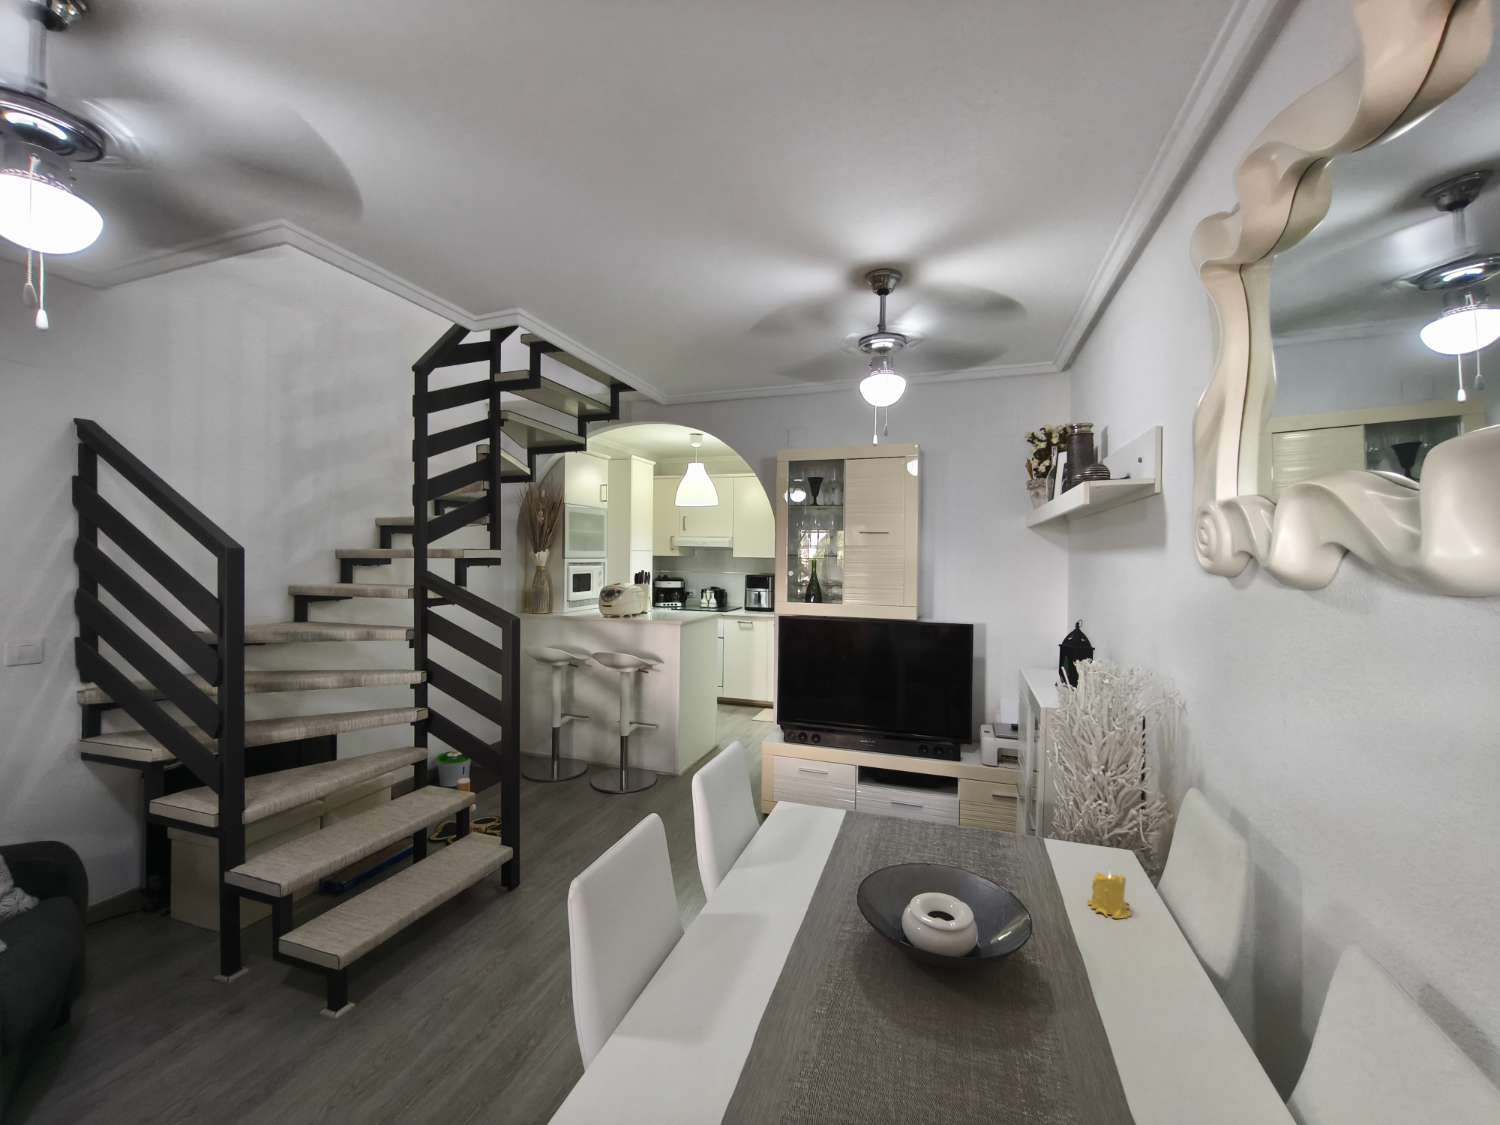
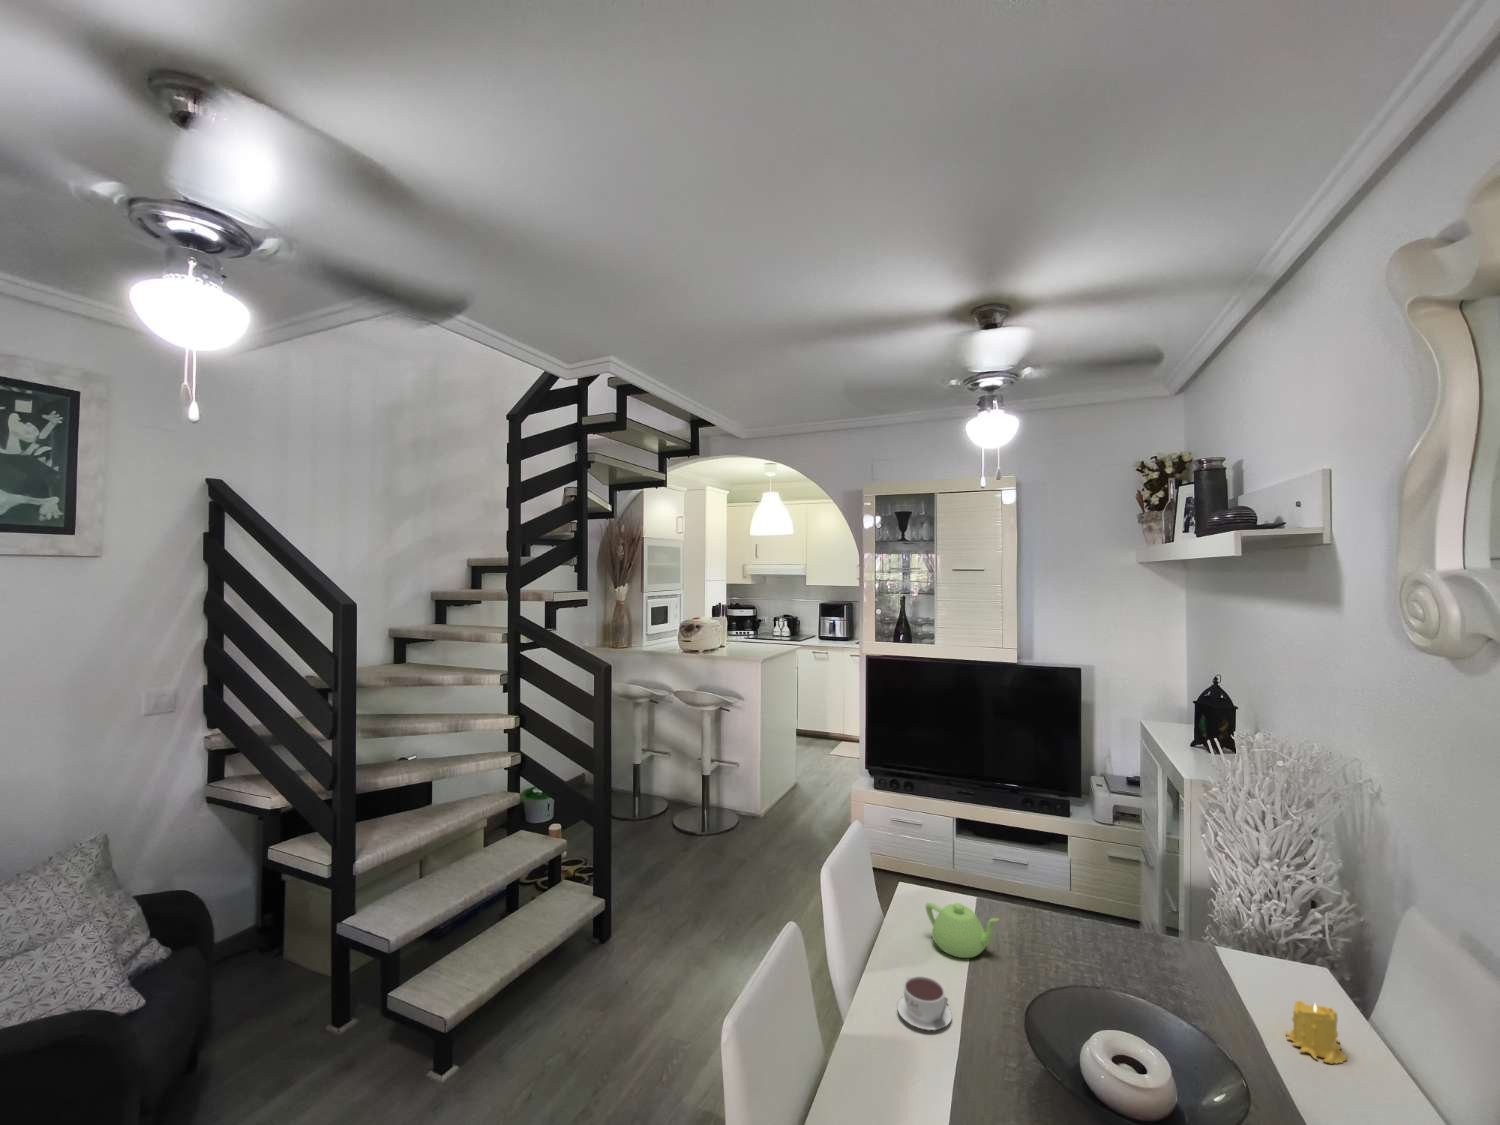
teapot: none [800,814,862,861] -> present [926,903,999,958]
coffee cup: none [762,871,810,912] -> present [897,976,952,1030]

